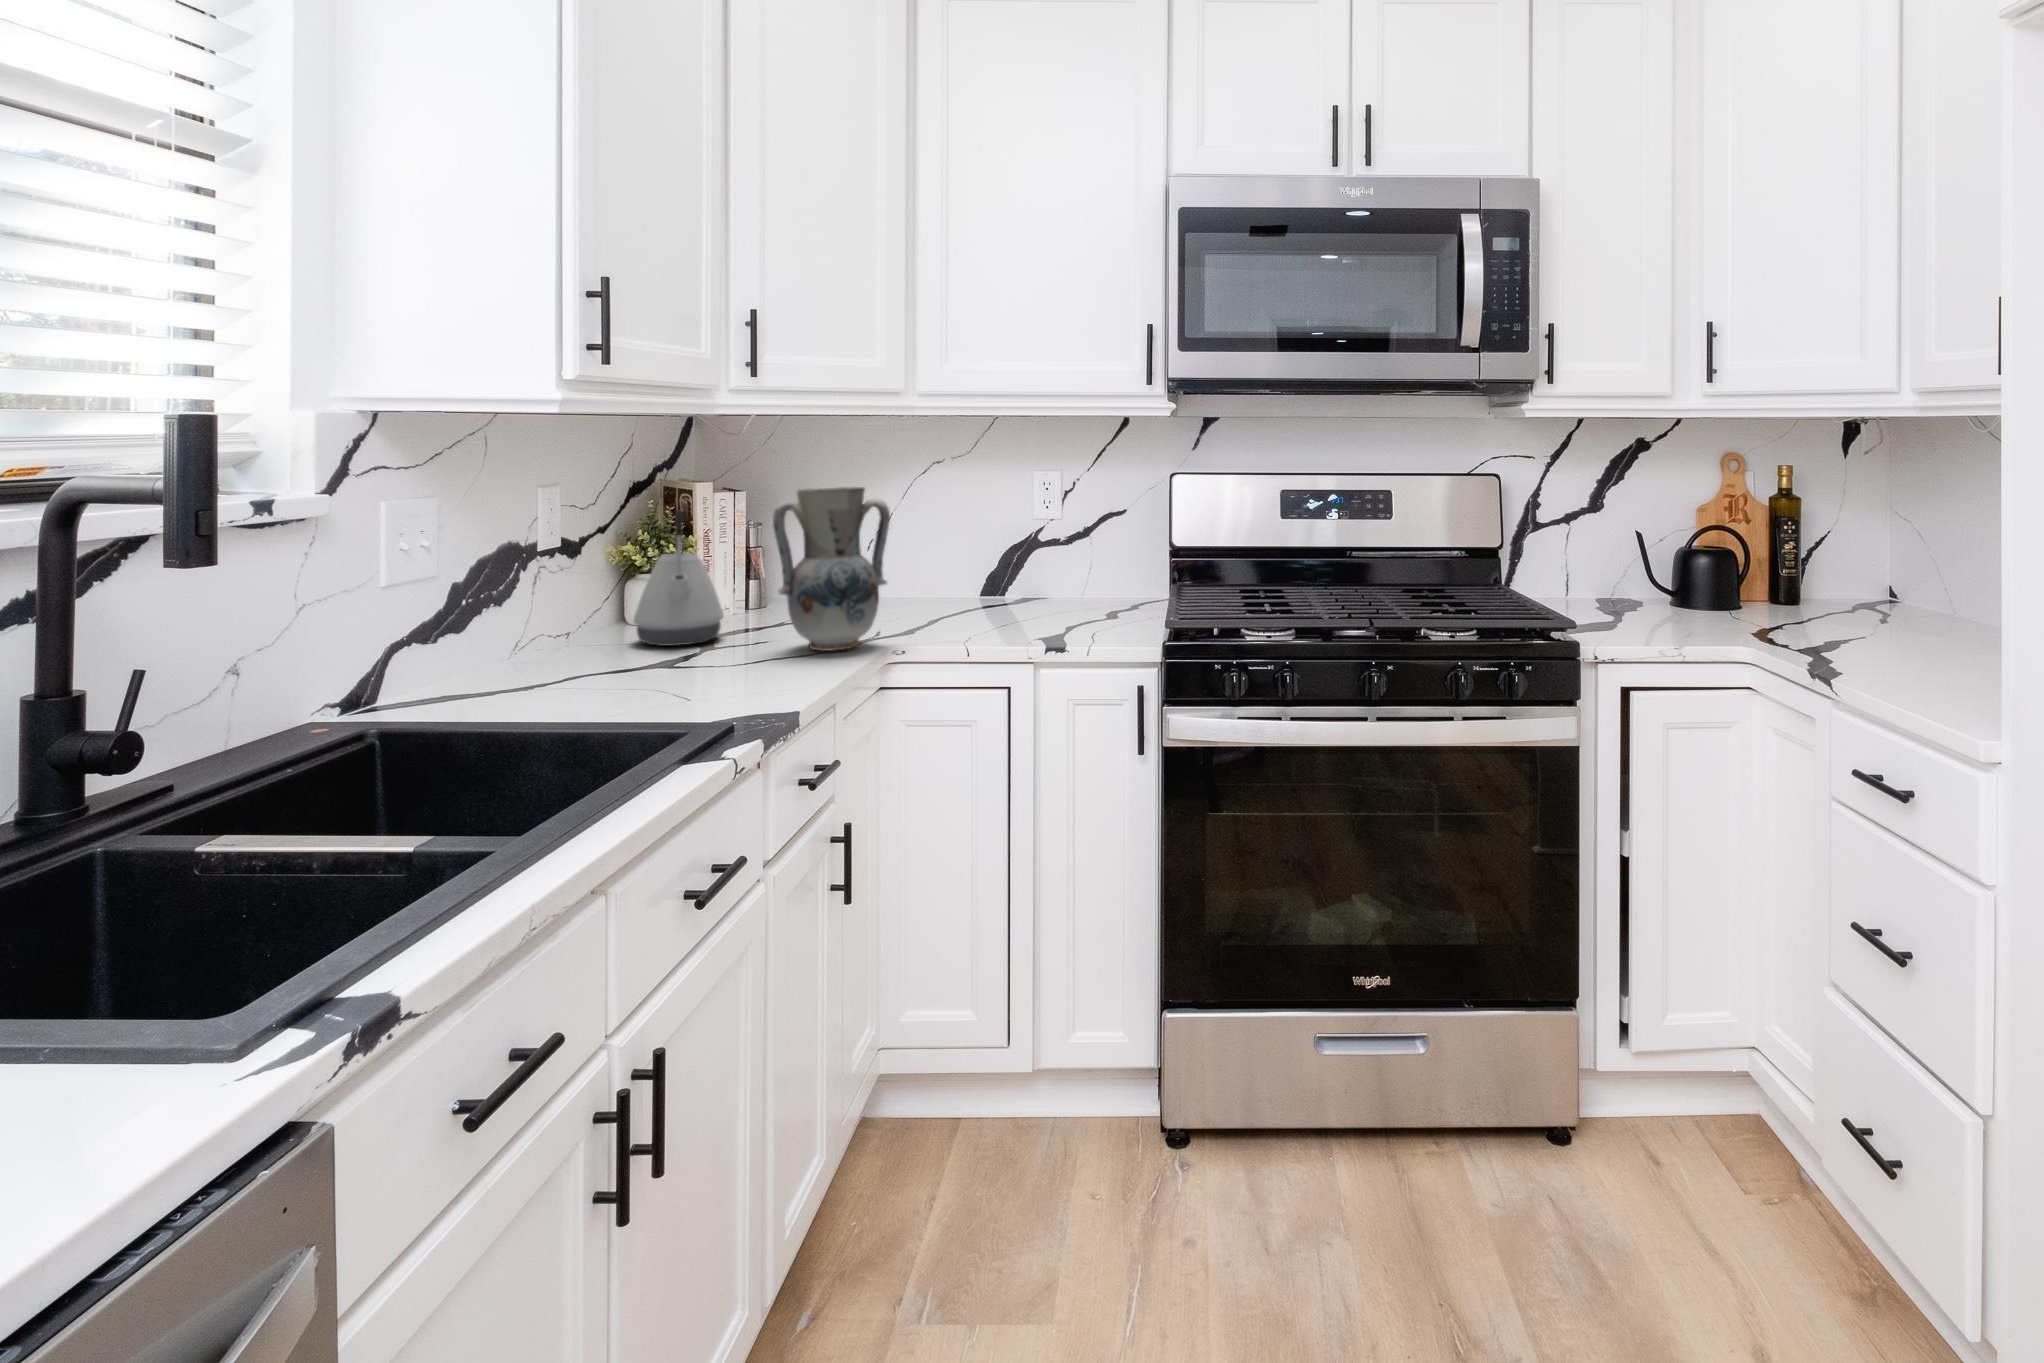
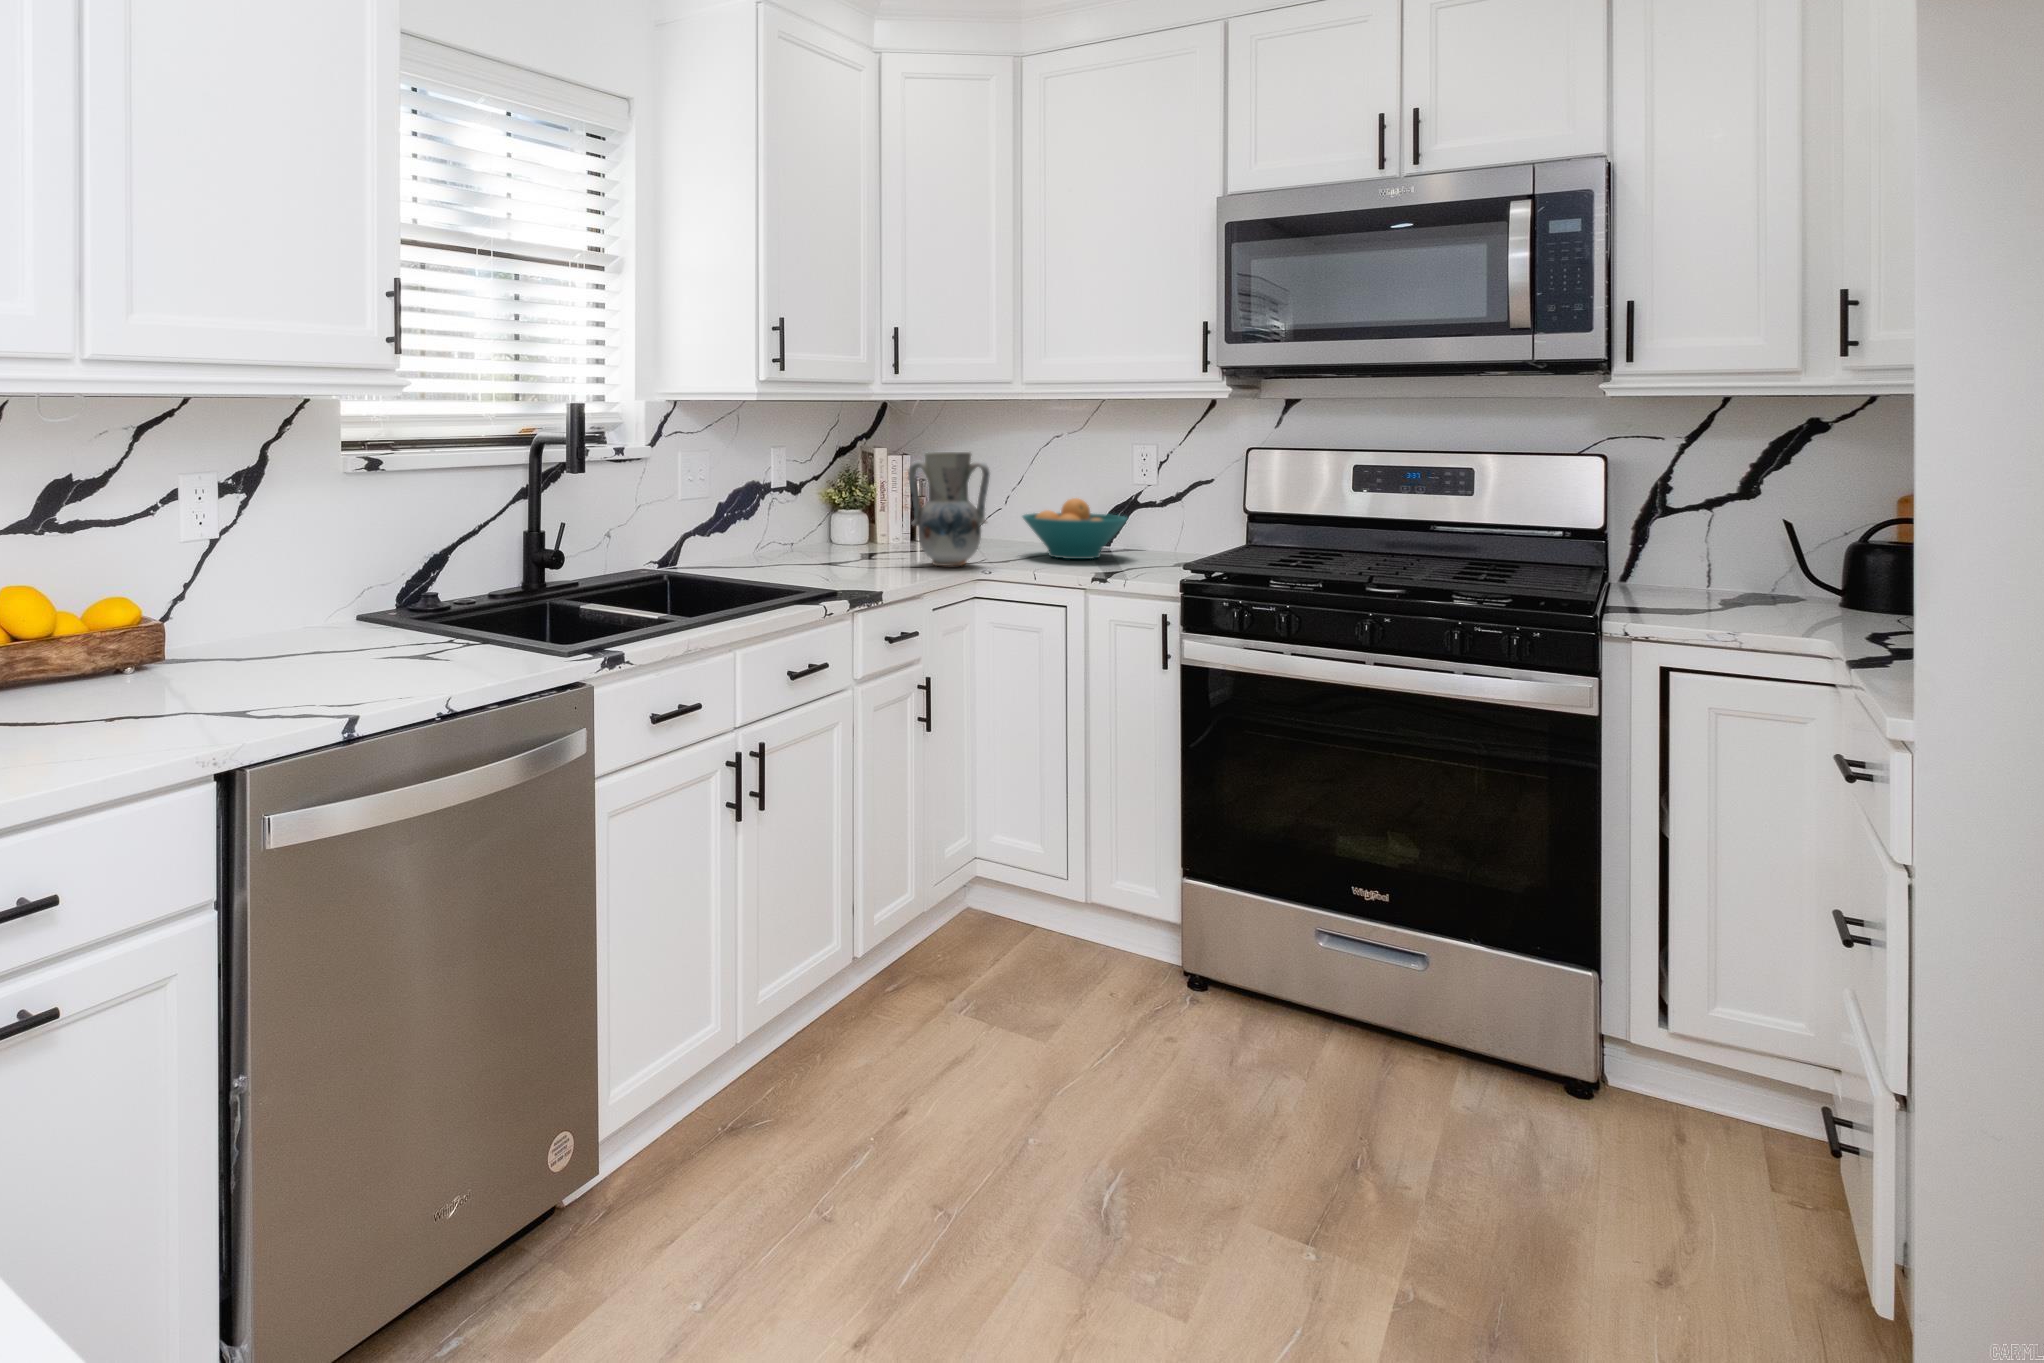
kettle: present [633,509,724,646] -> none [830,466,887,556]
fruit bowl: none [909,541,1042,620] -> present [1023,498,1127,559]

